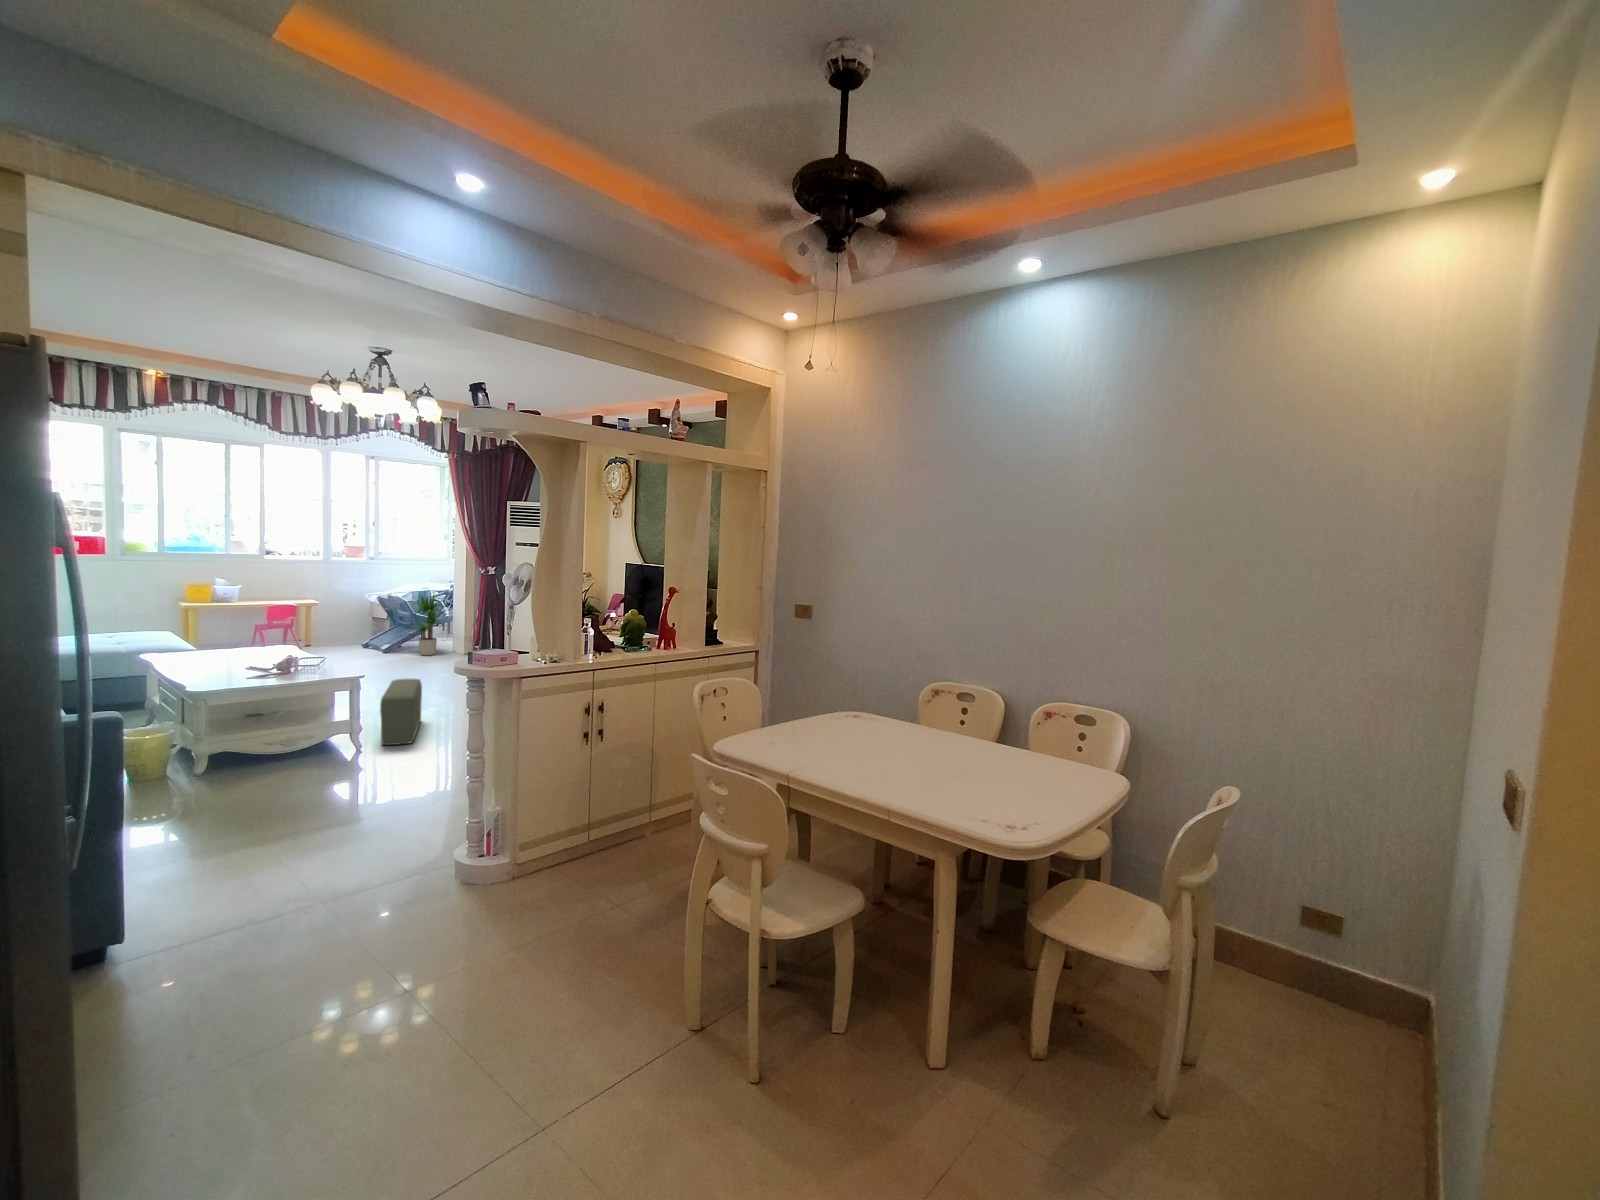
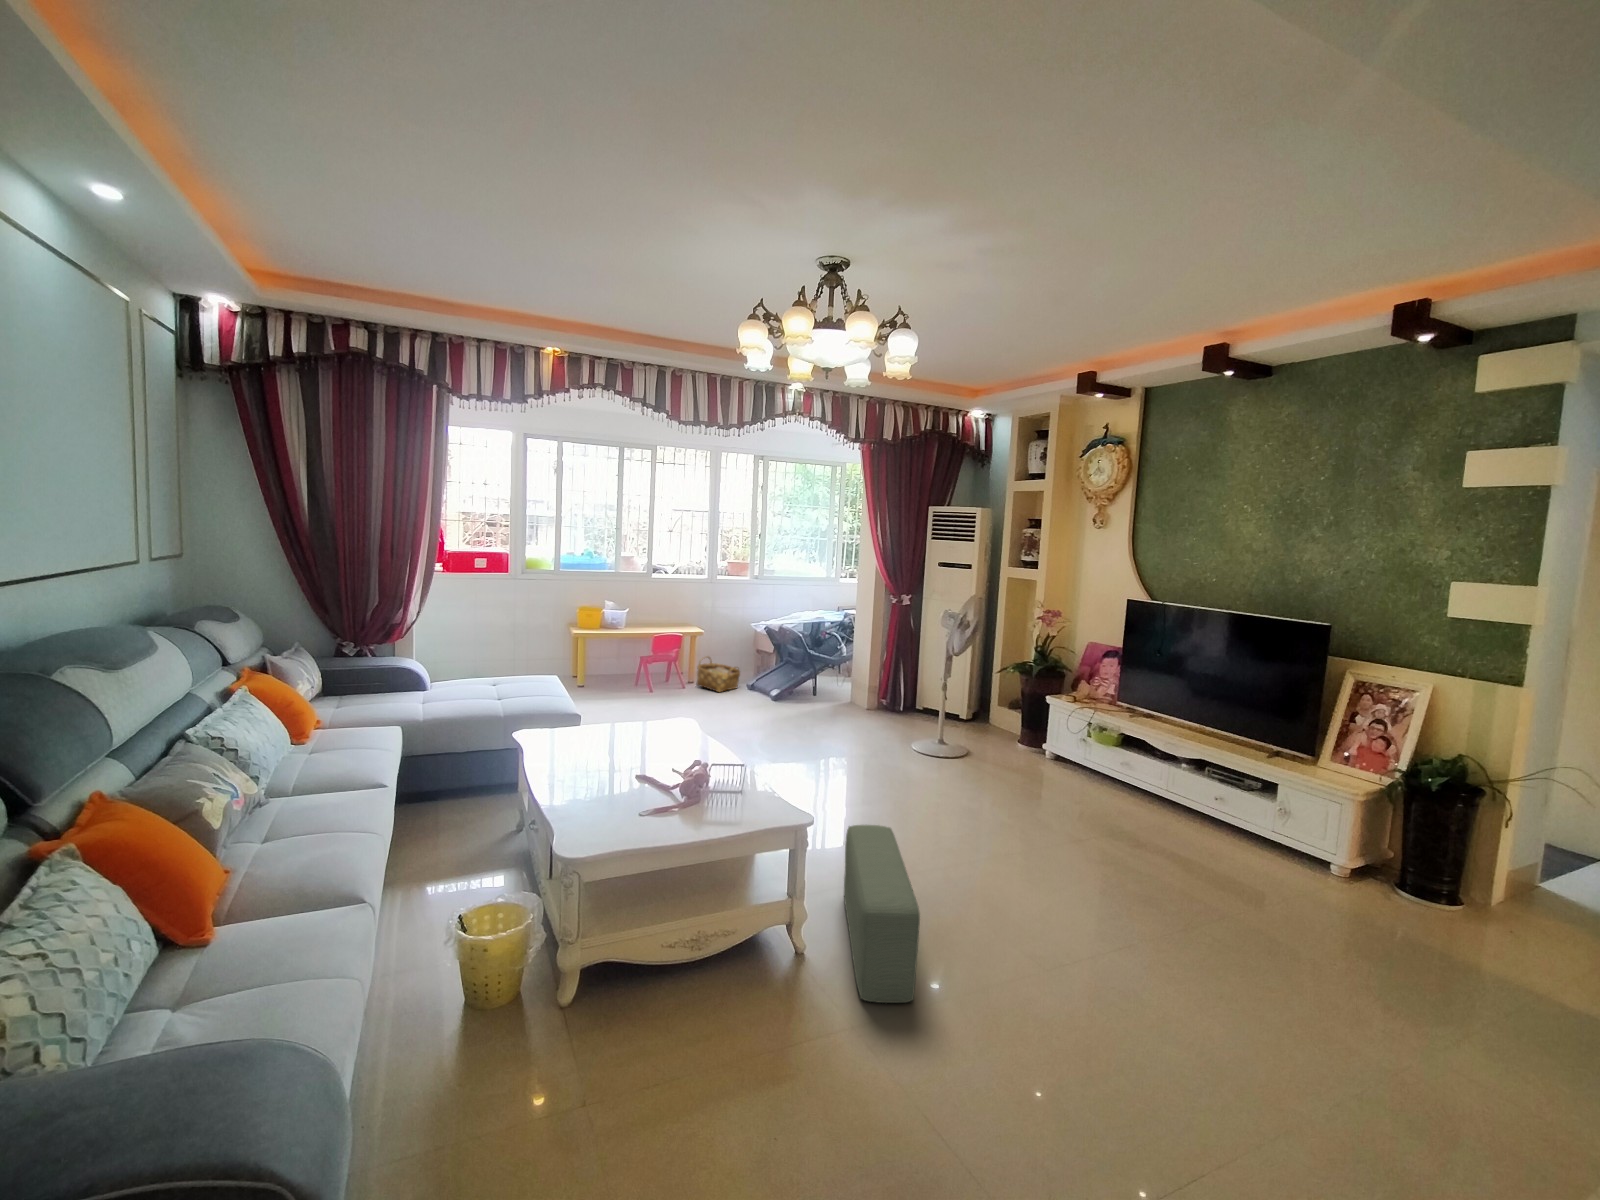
potted plant: present [412,594,442,656] -> none [799,625,849,707]
woven basket: none [314,624,357,652] -> present [697,656,740,692]

